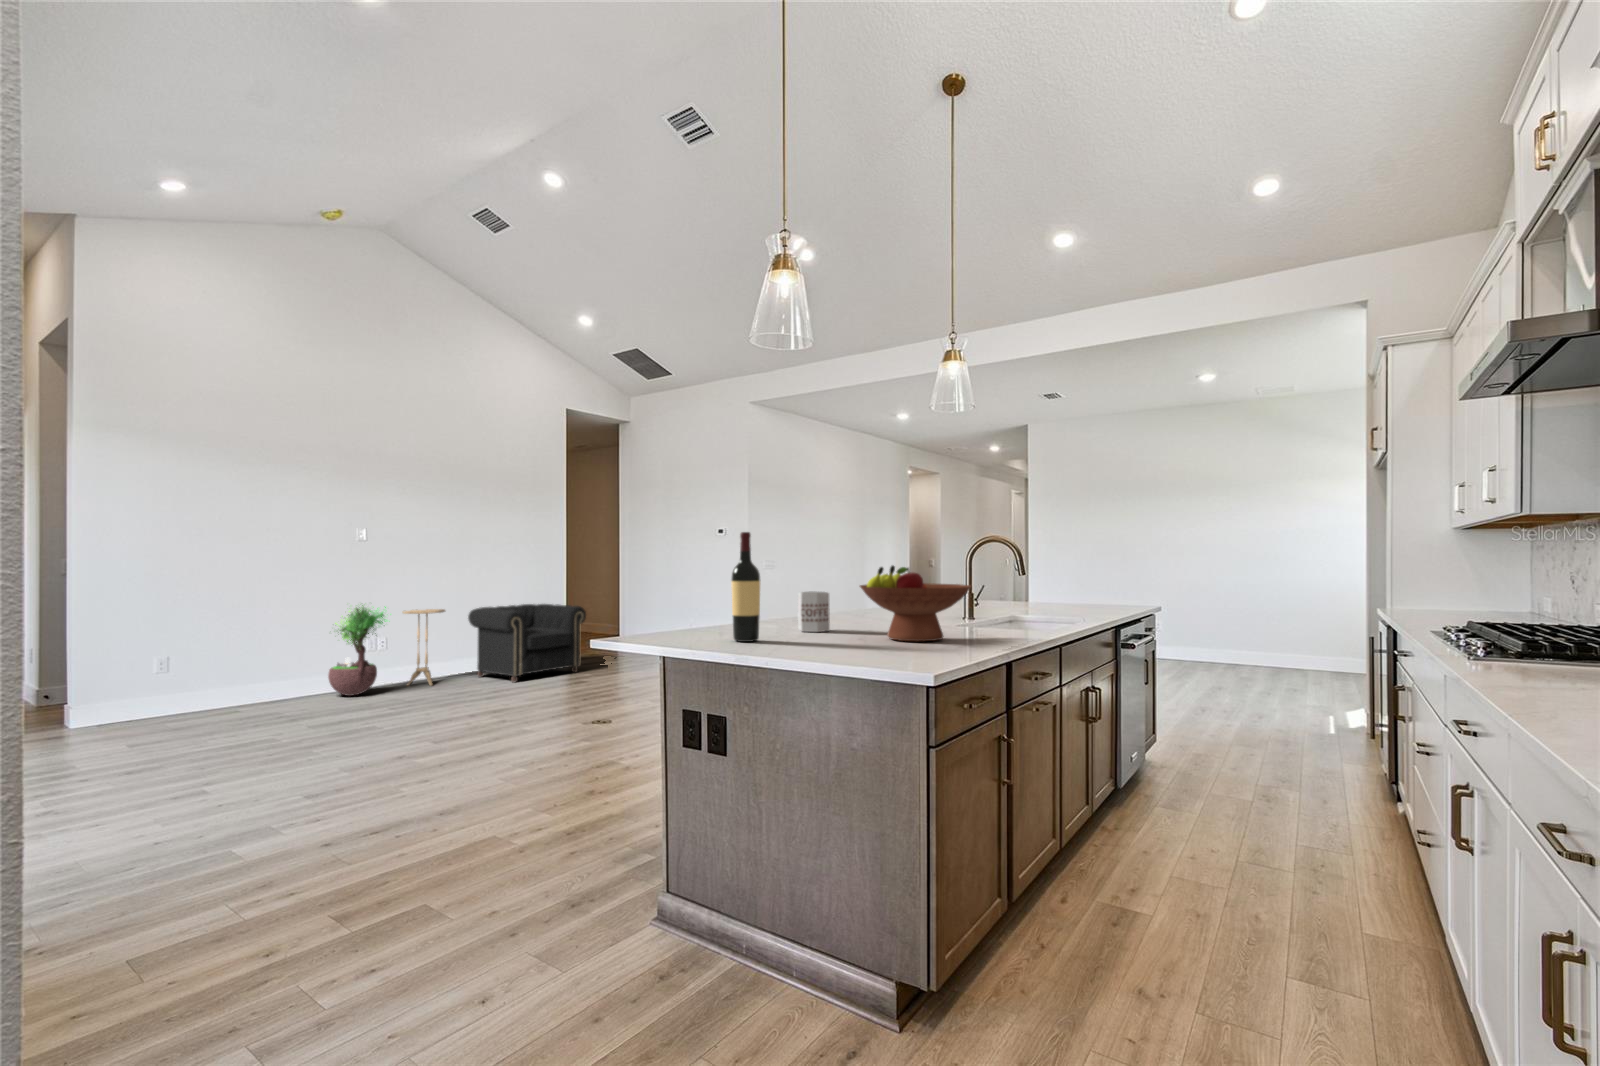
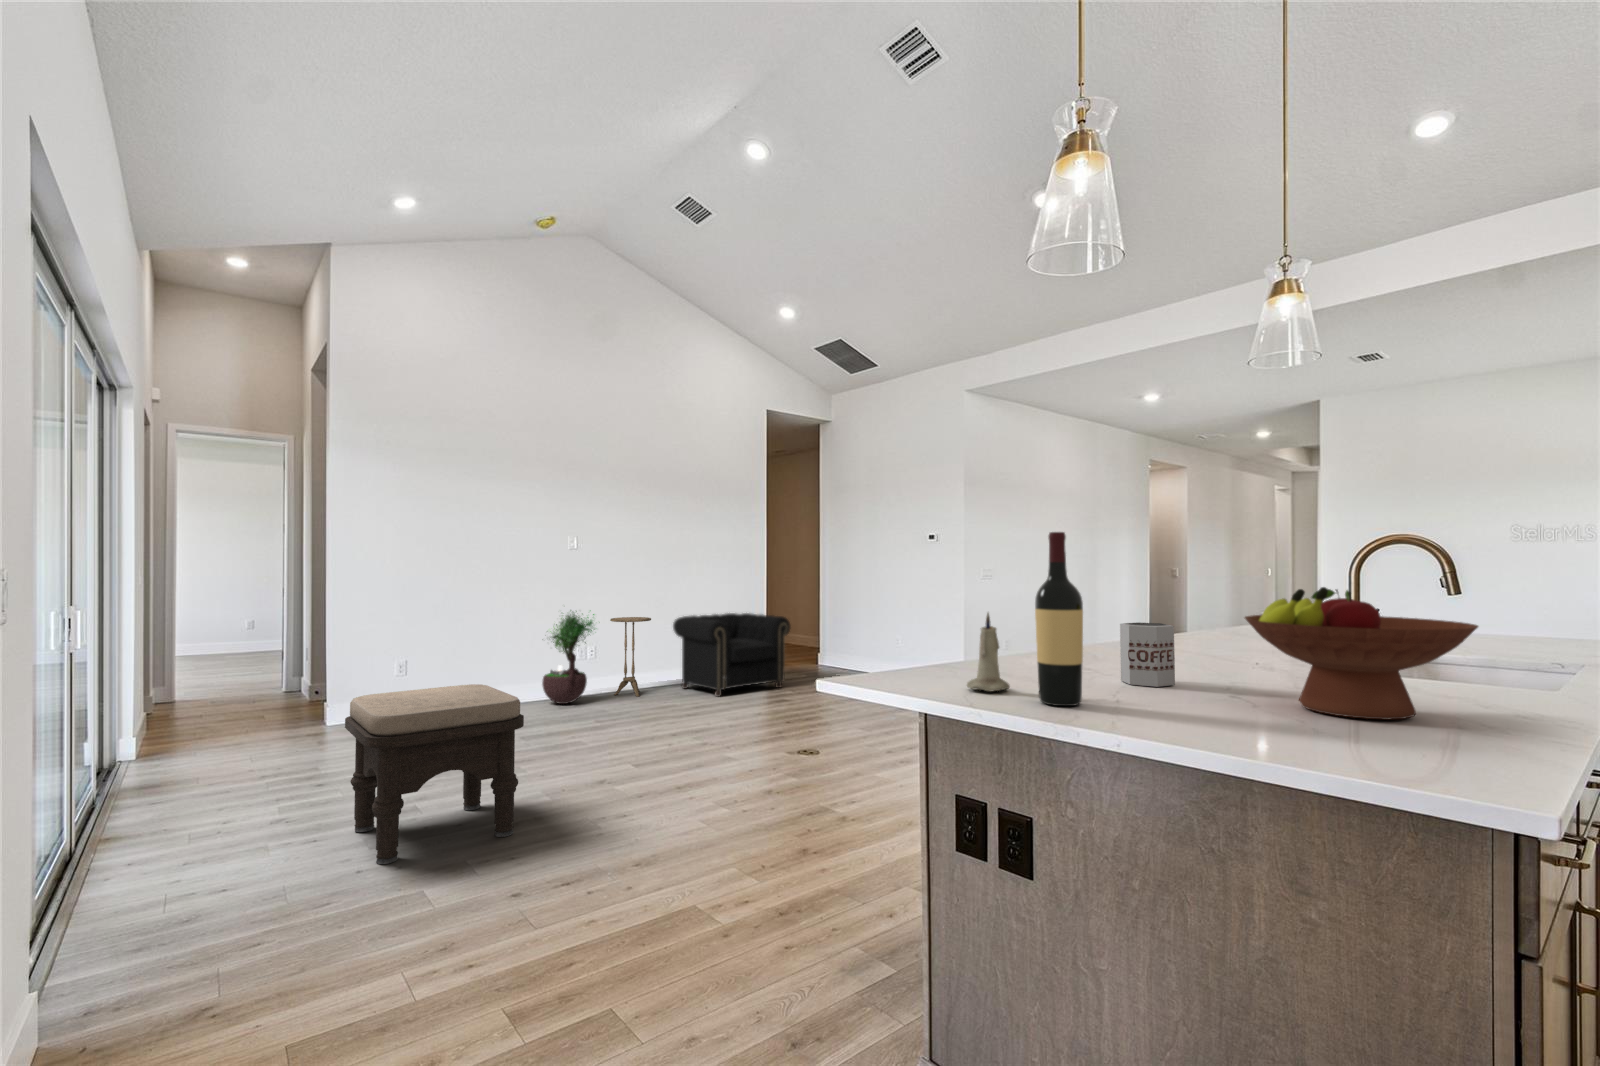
candle: none [692,584,720,637] -> present [967,613,1010,692]
ottoman: none [132,670,326,835] -> present [345,684,524,864]

